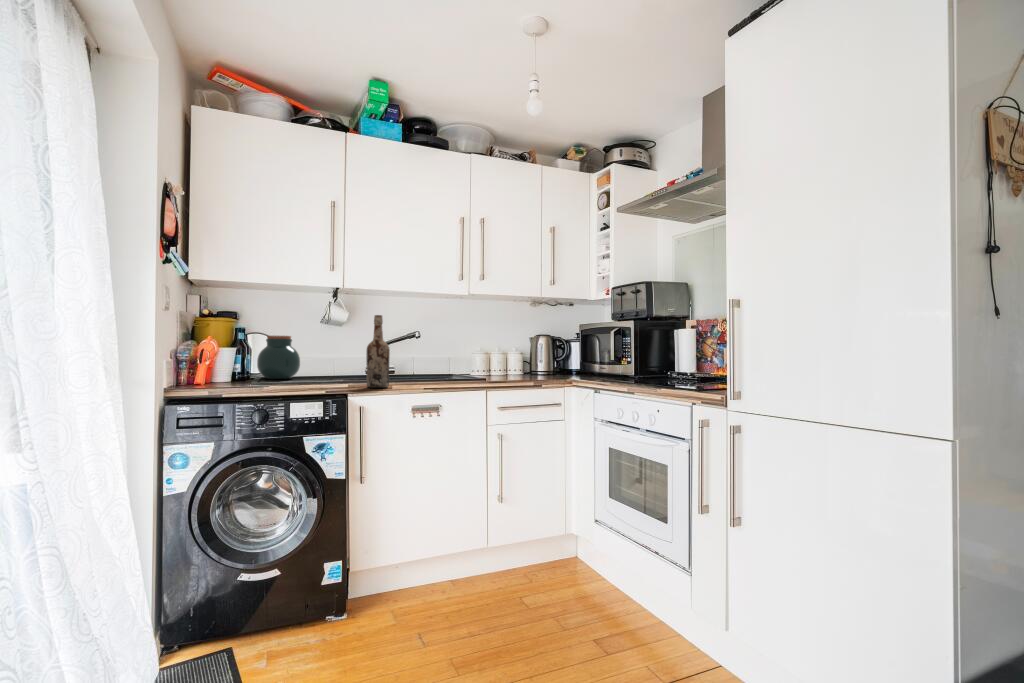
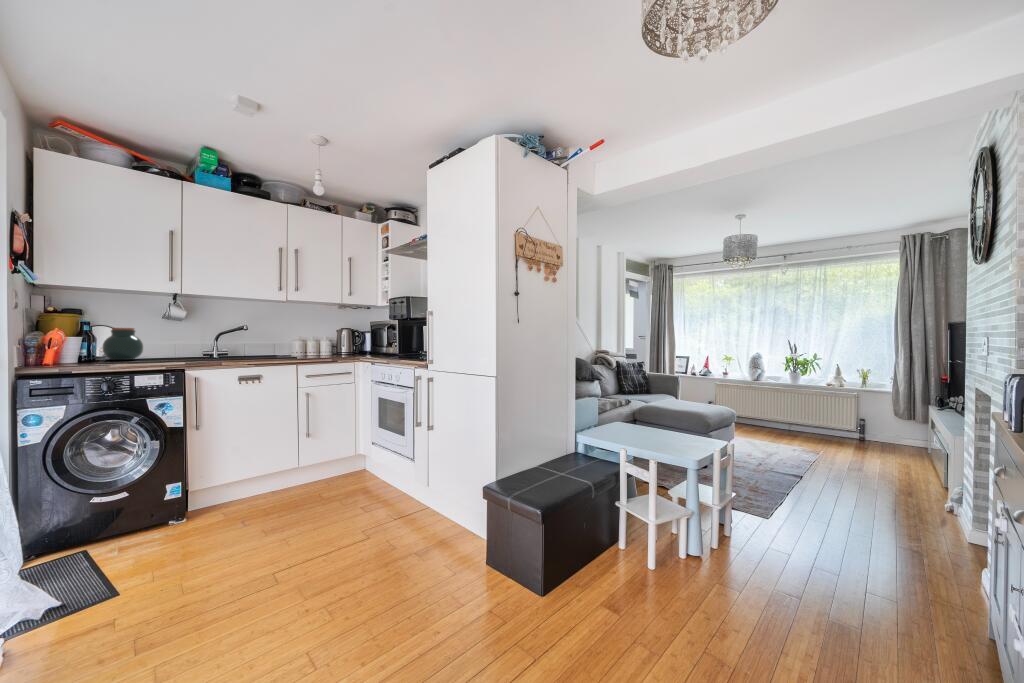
wine bottle: present [366,315,390,388] -> none [201,315,220,365]

